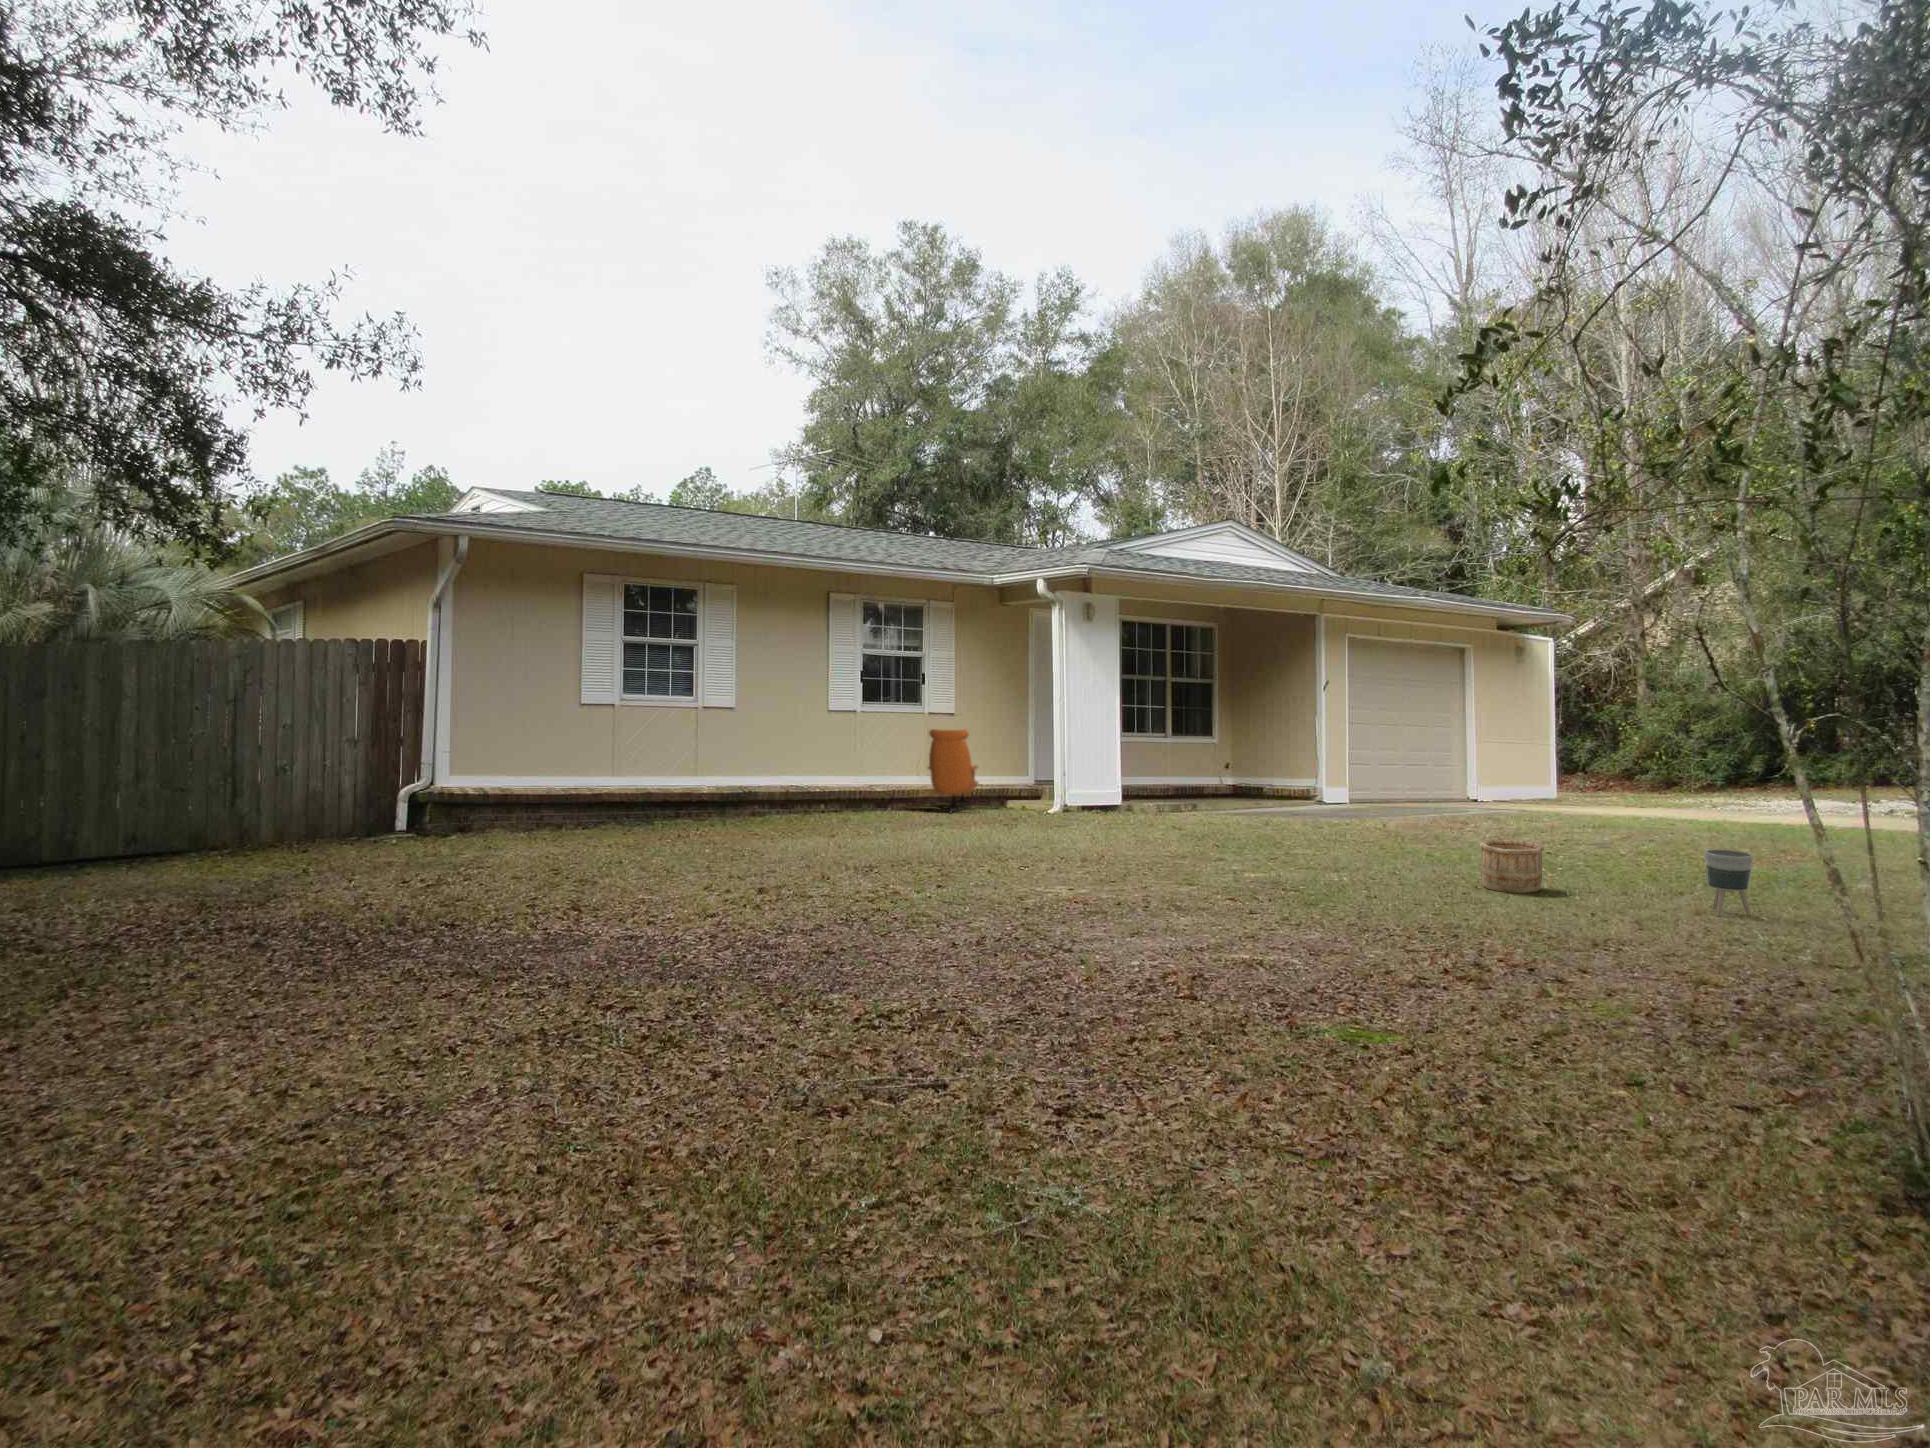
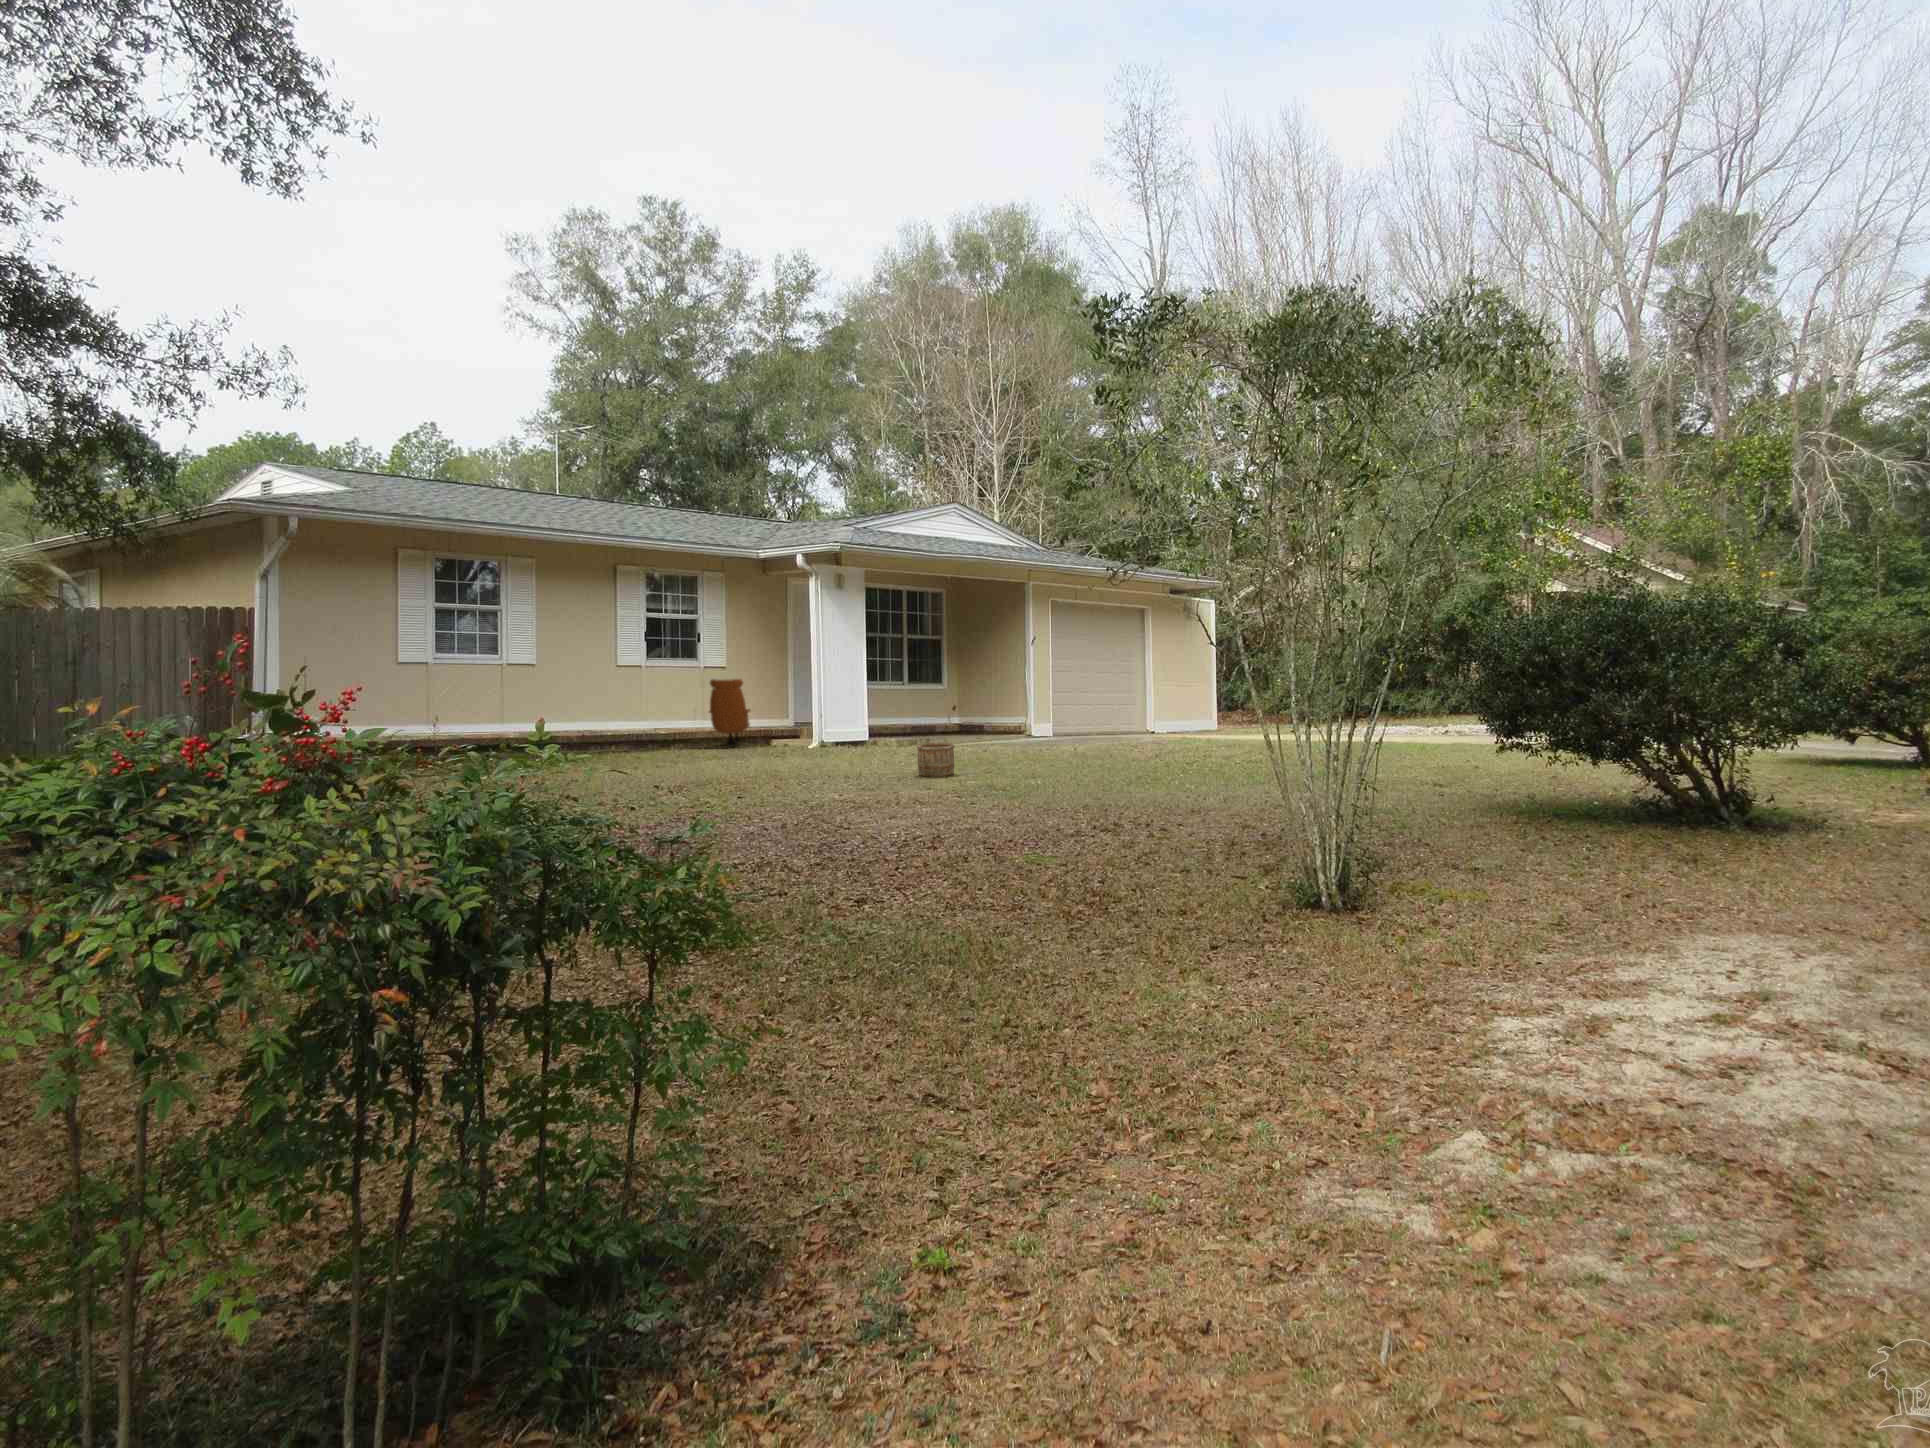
wooden bucket: present [1479,839,1544,893] -> present [916,742,955,777]
planter: present [1705,850,1753,916] -> none [1225,732,1250,772]

